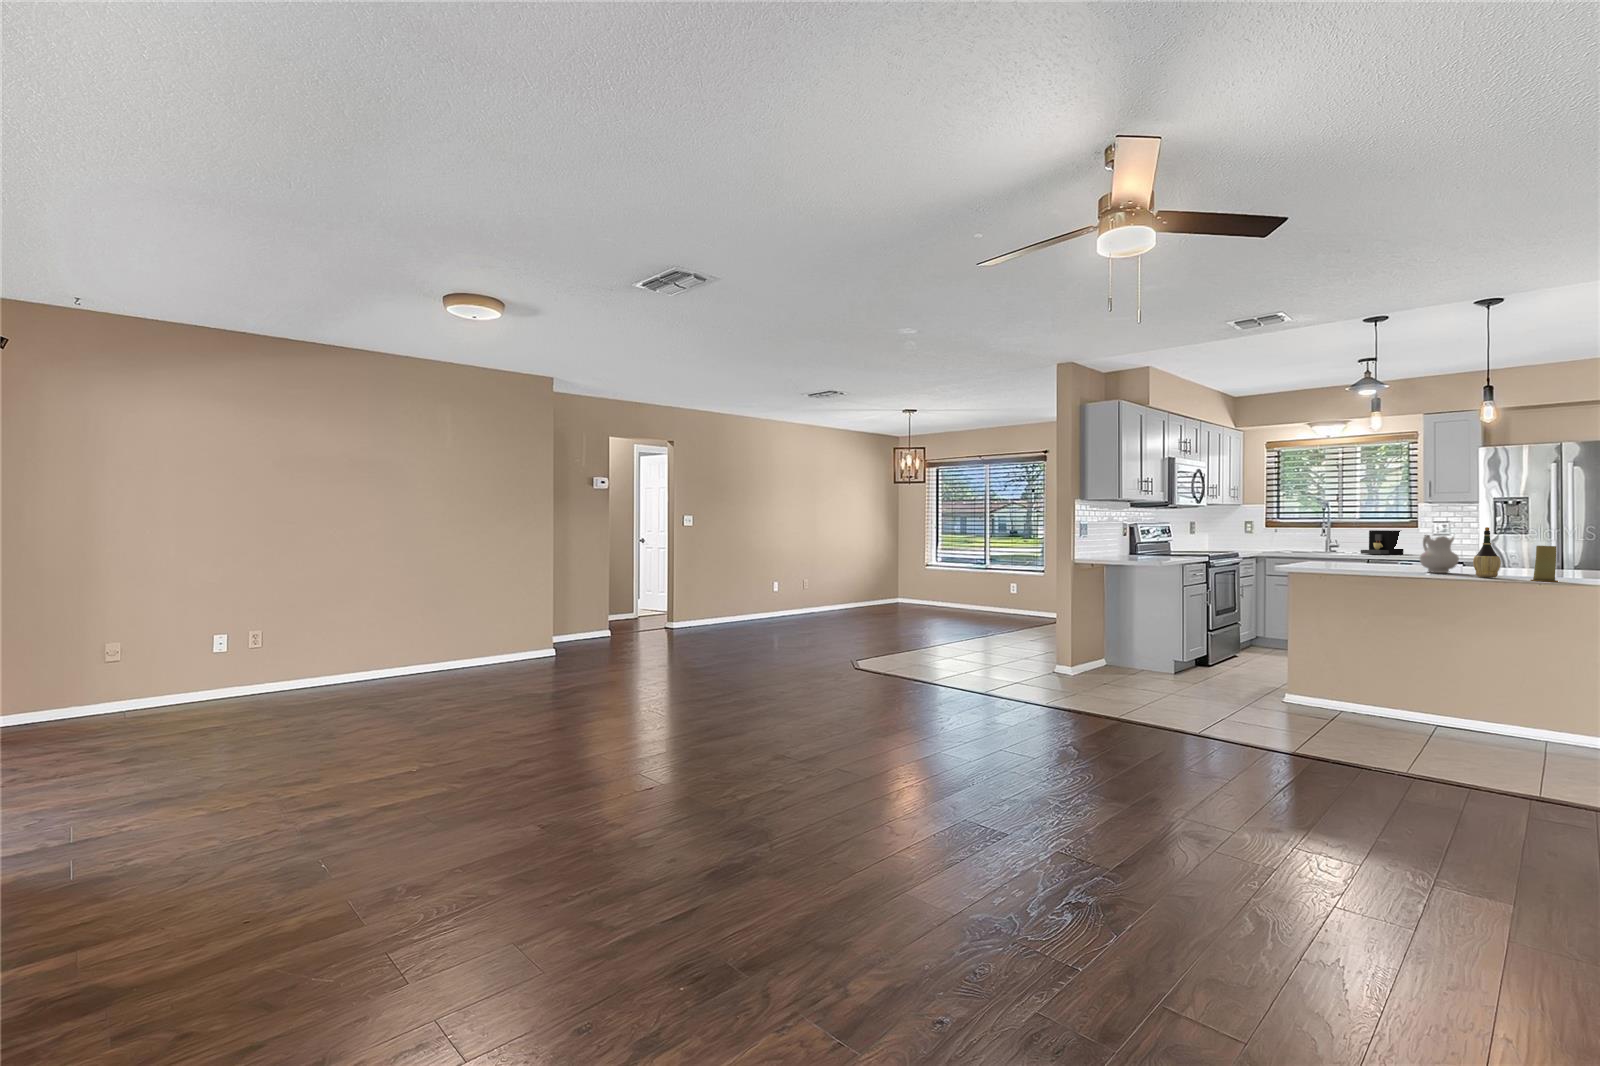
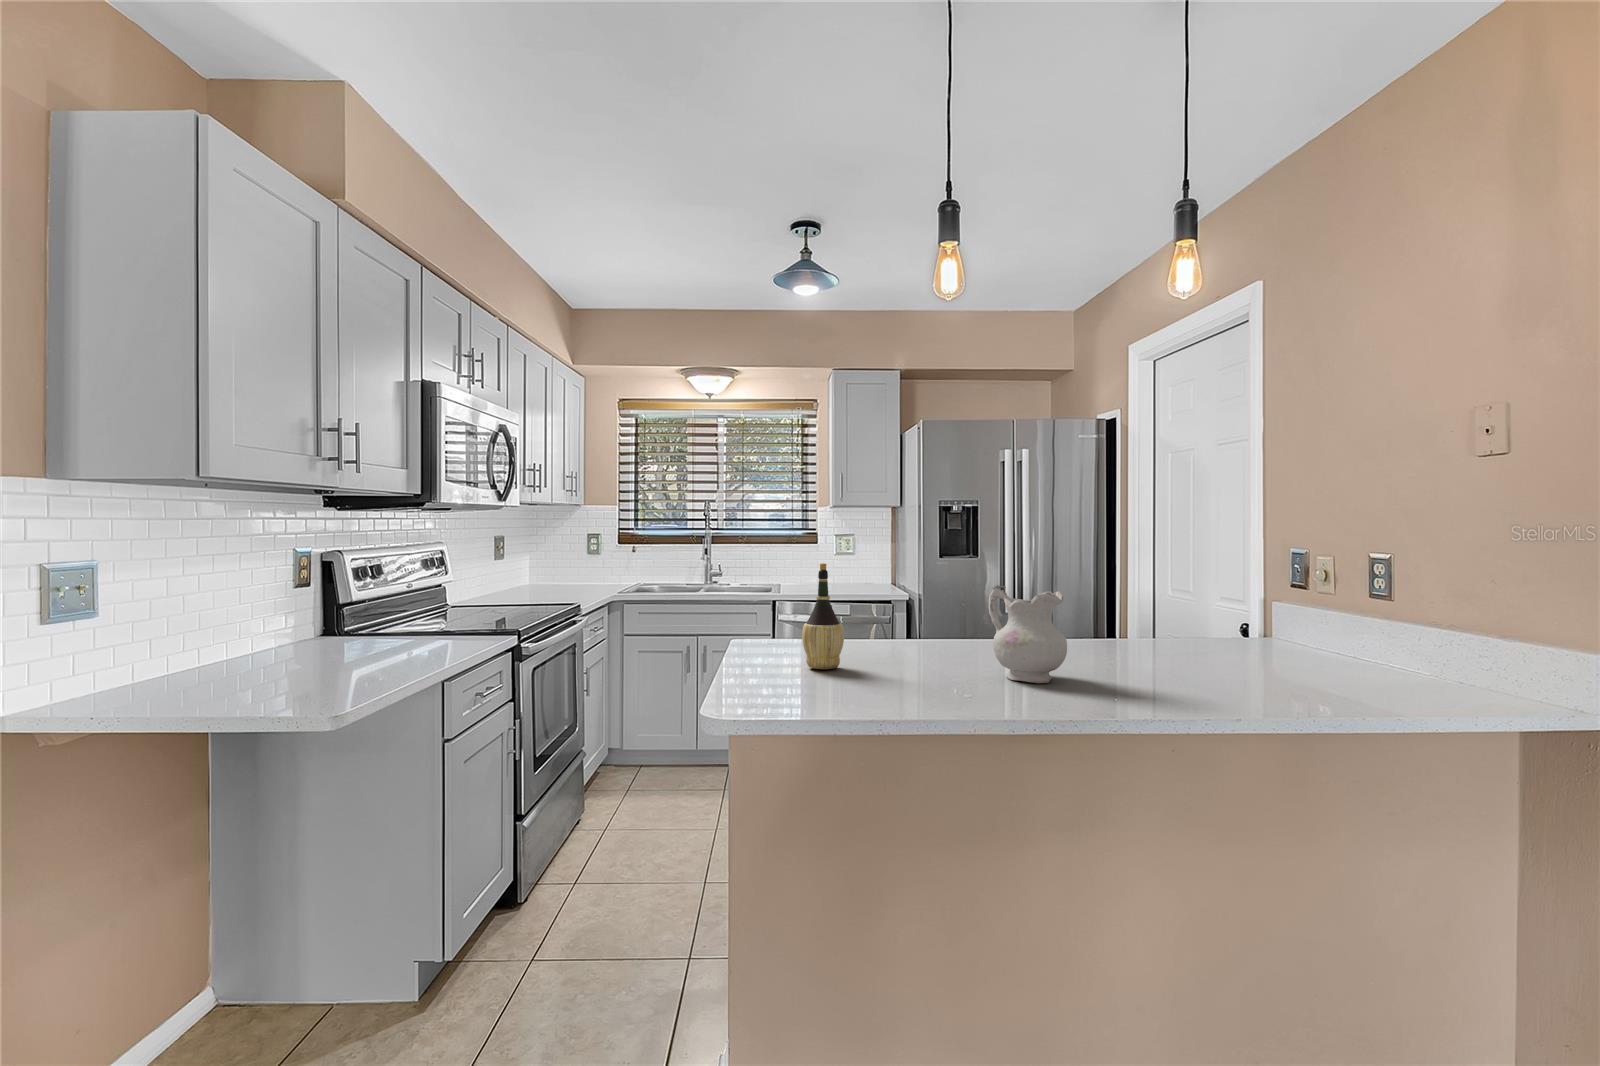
wine bottle: present [1473,527,1501,578] -> present [802,563,844,669]
coffee maker: present [1361,530,1404,555] -> none [753,548,800,588]
candle: present [1532,546,1558,582] -> none [1271,623,1333,720]

